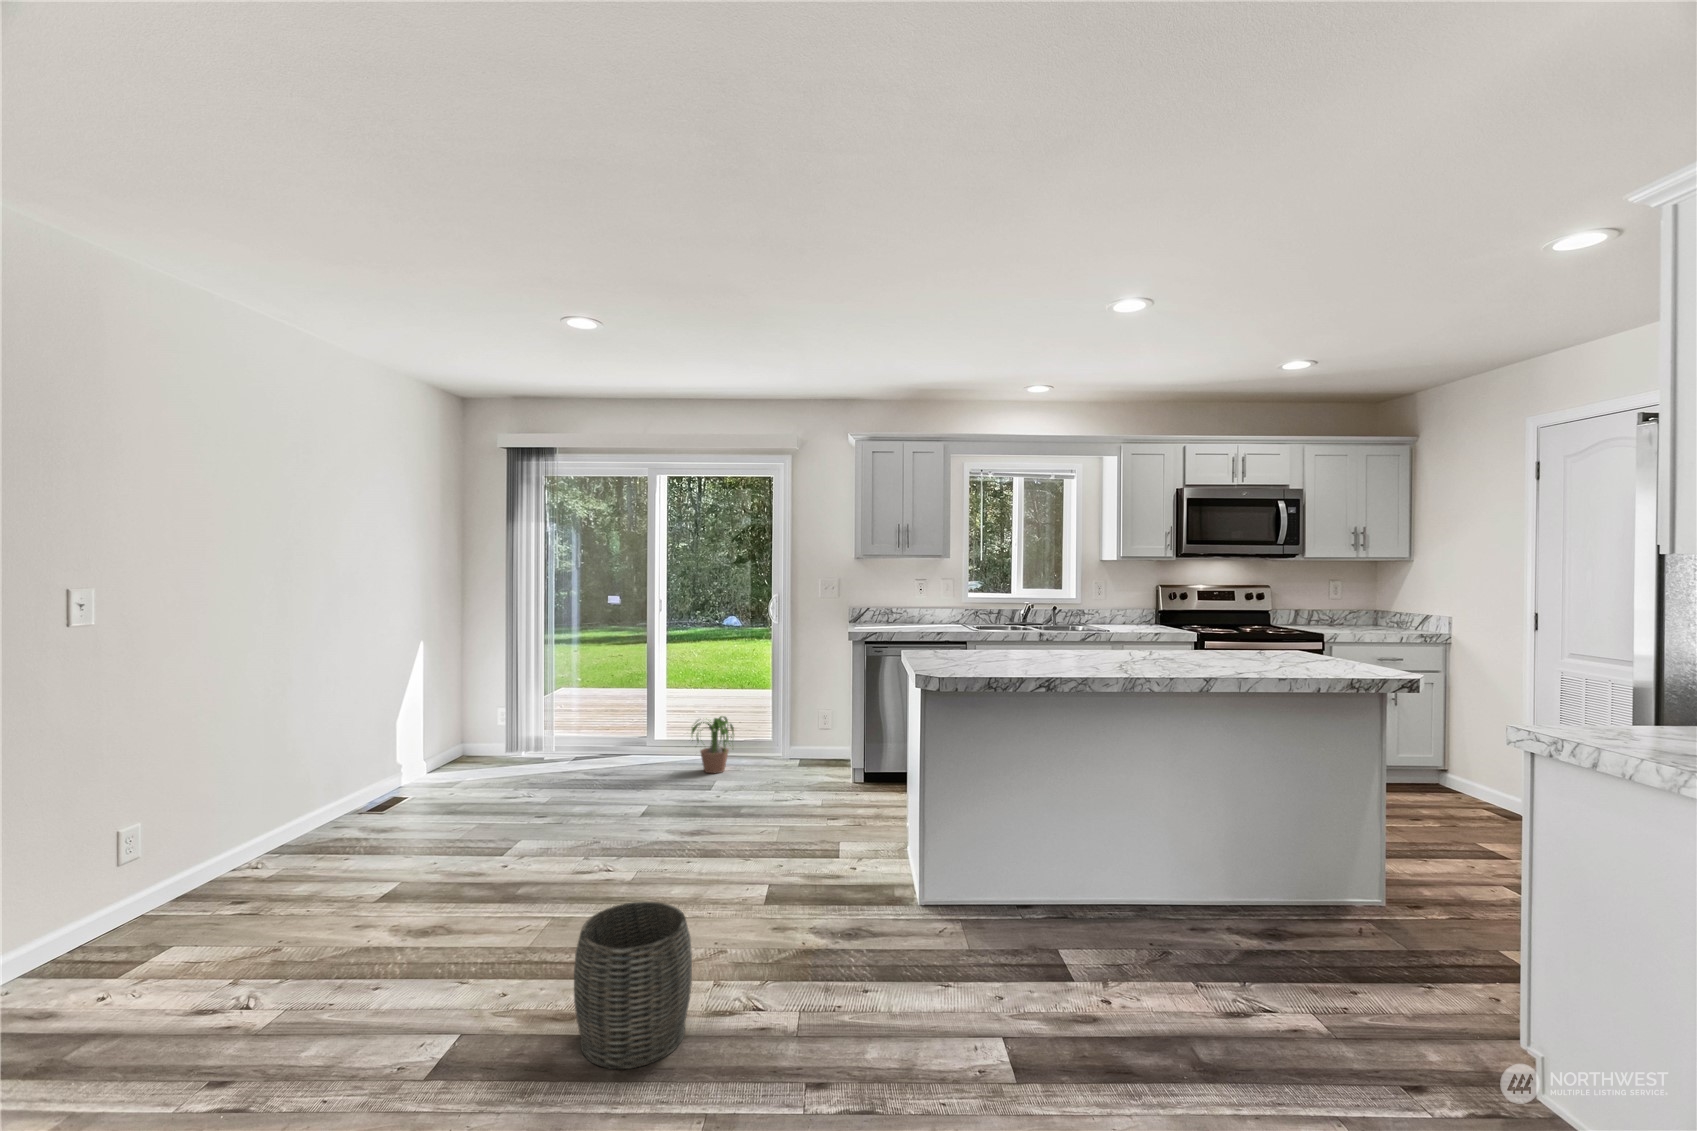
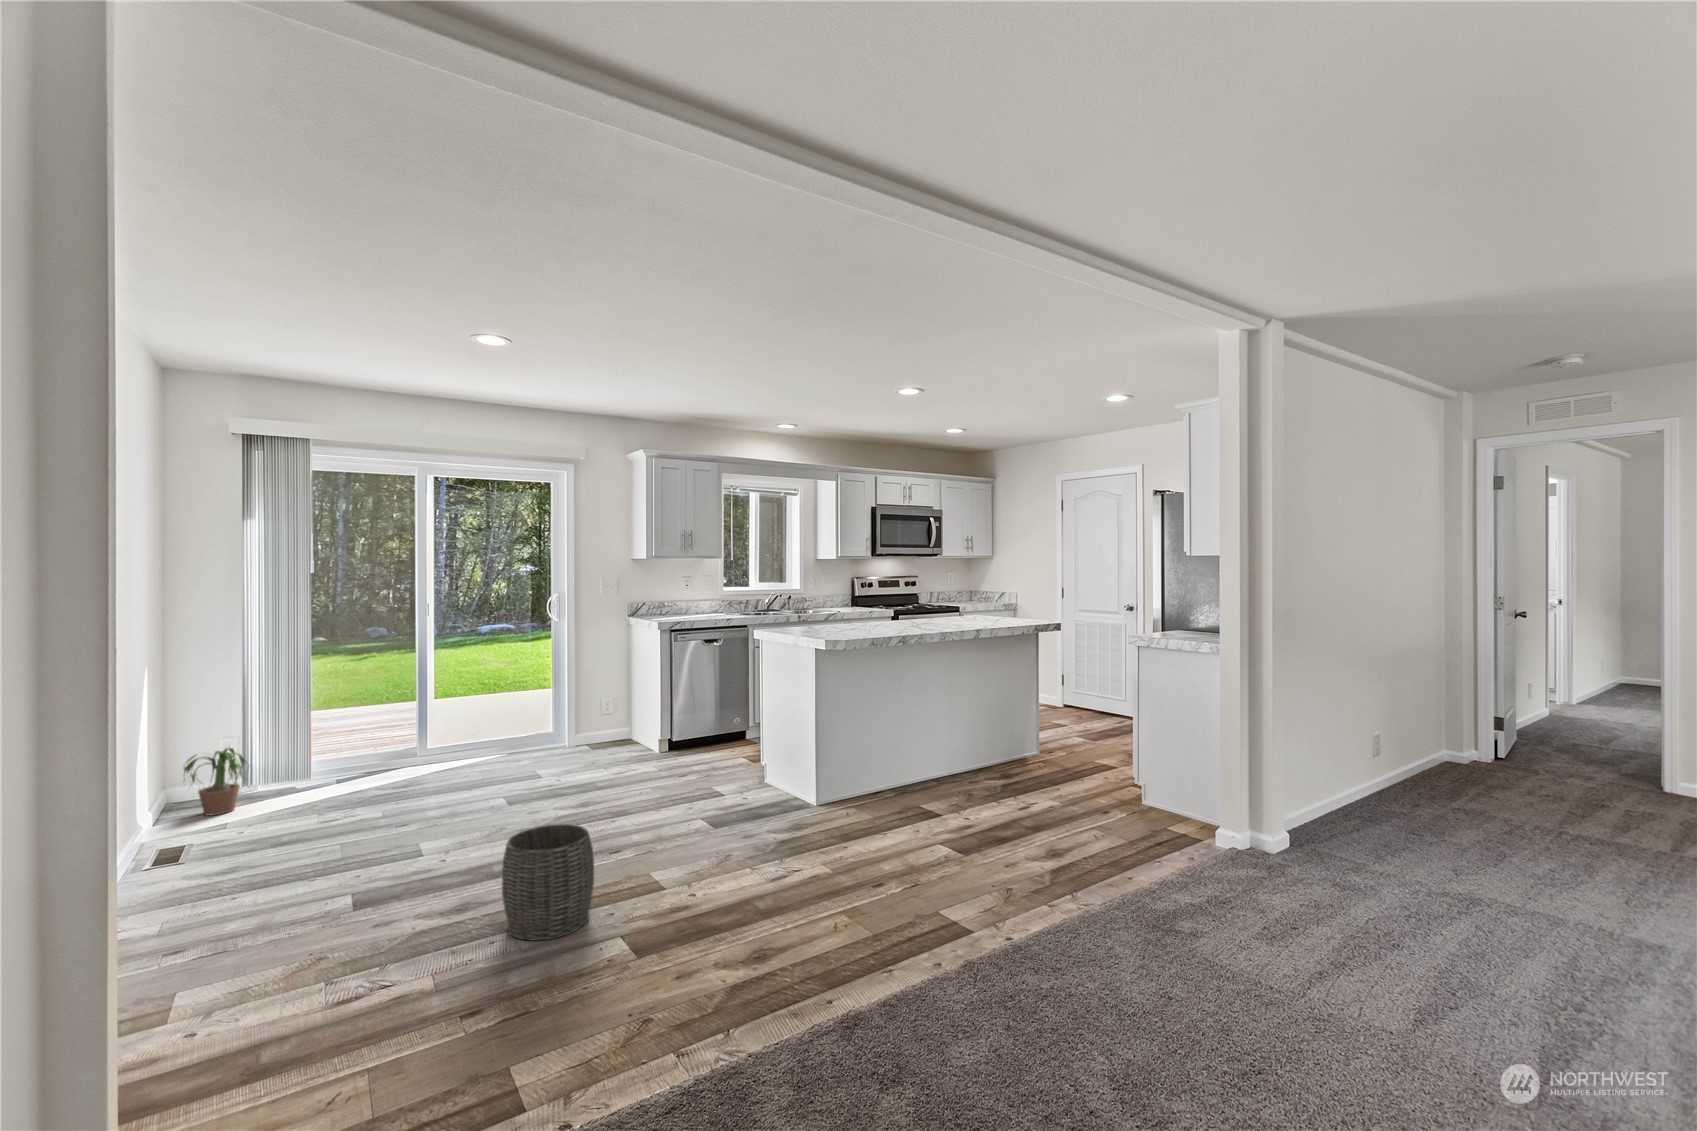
woven basket: present [574,902,692,1069] -> present [502,824,594,941]

